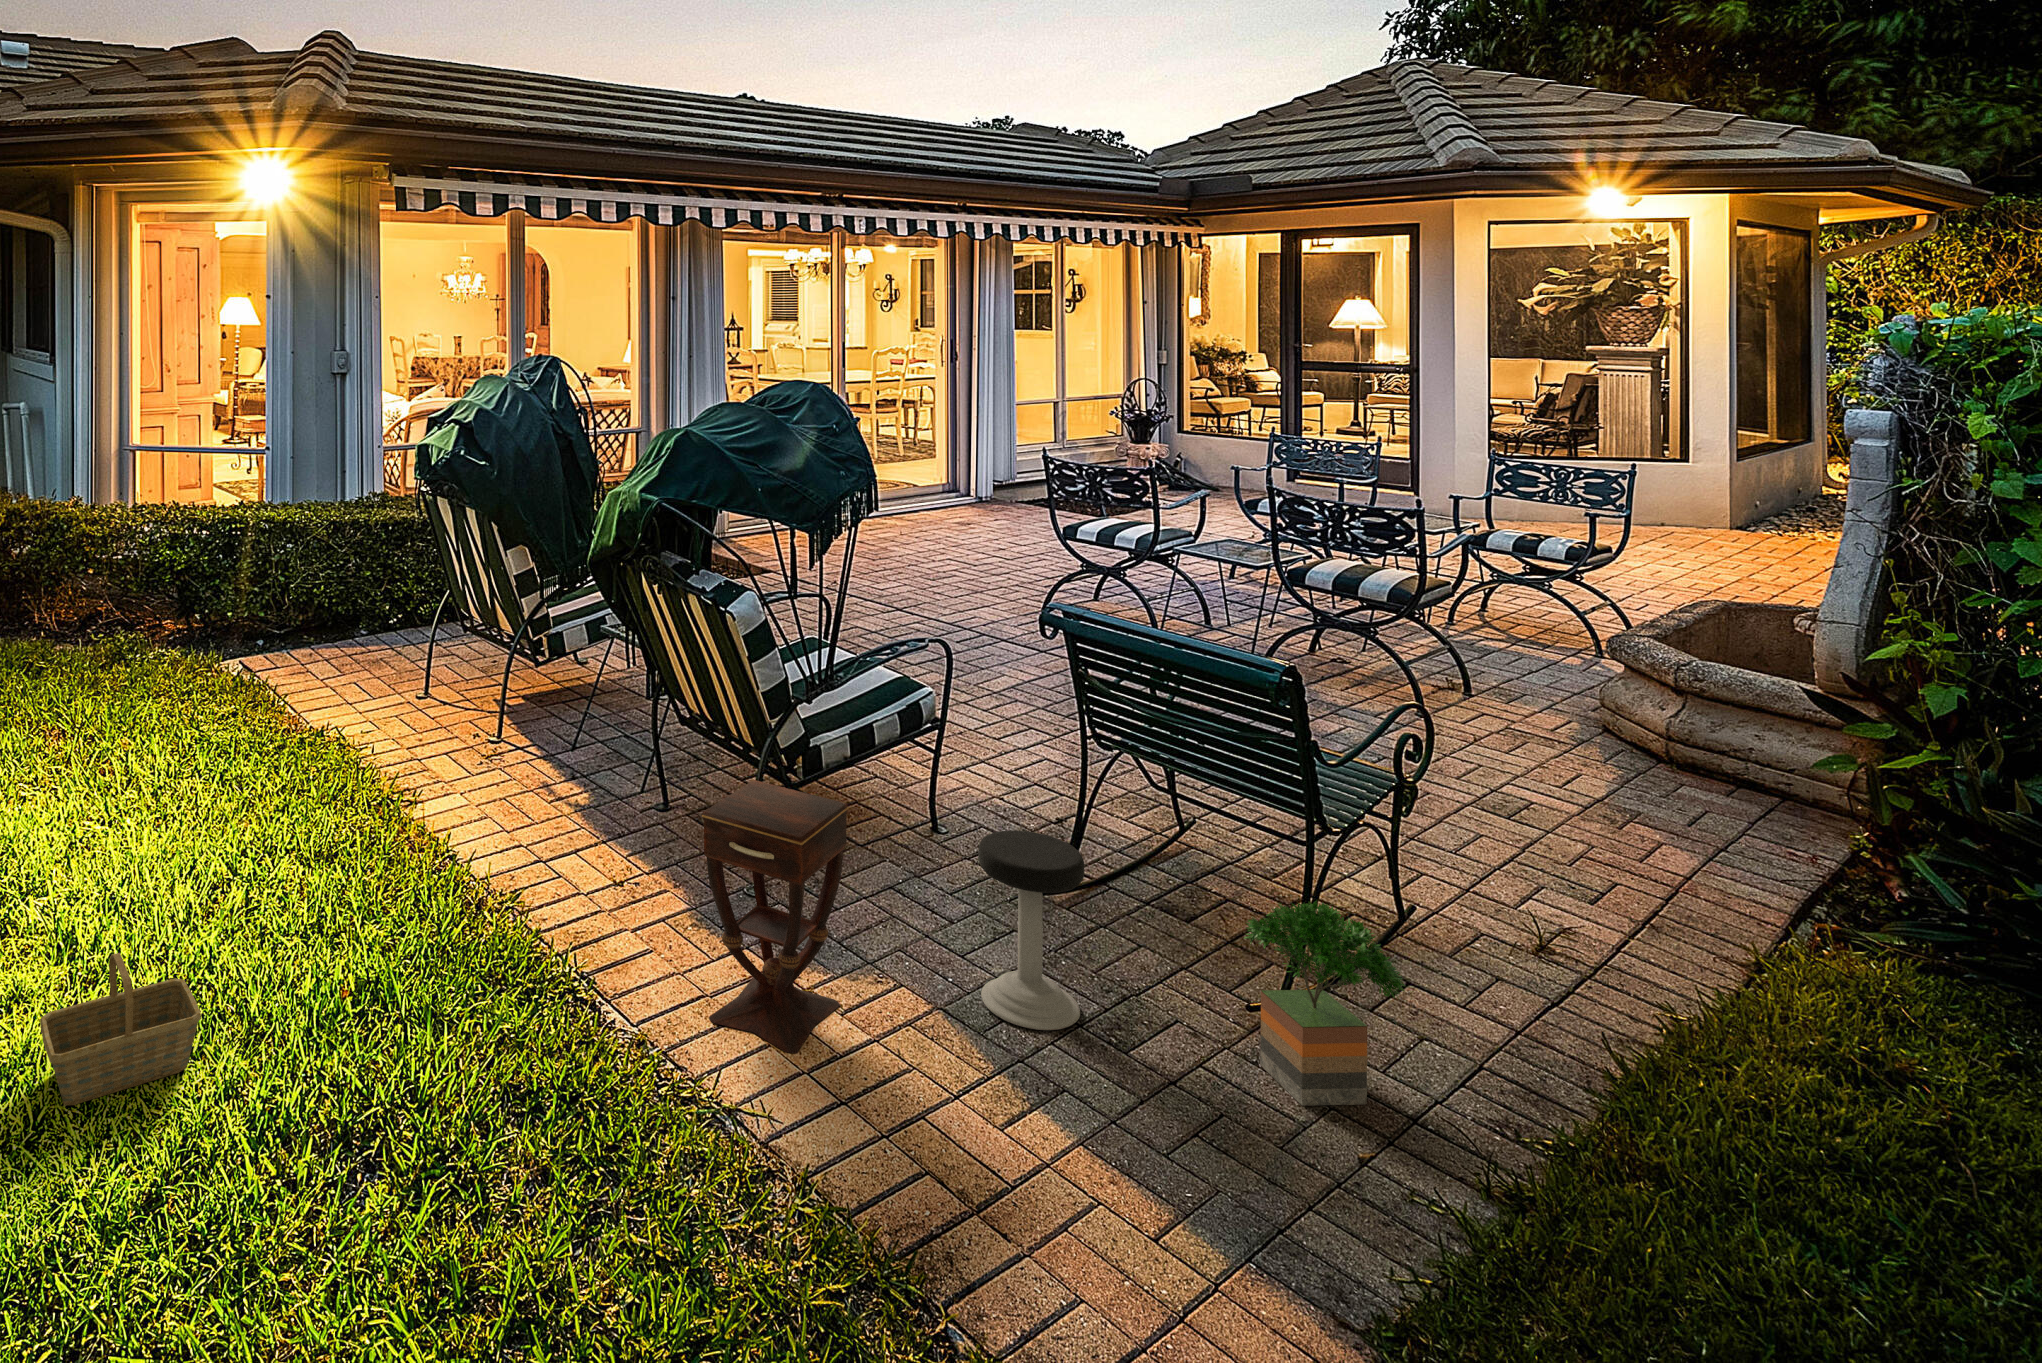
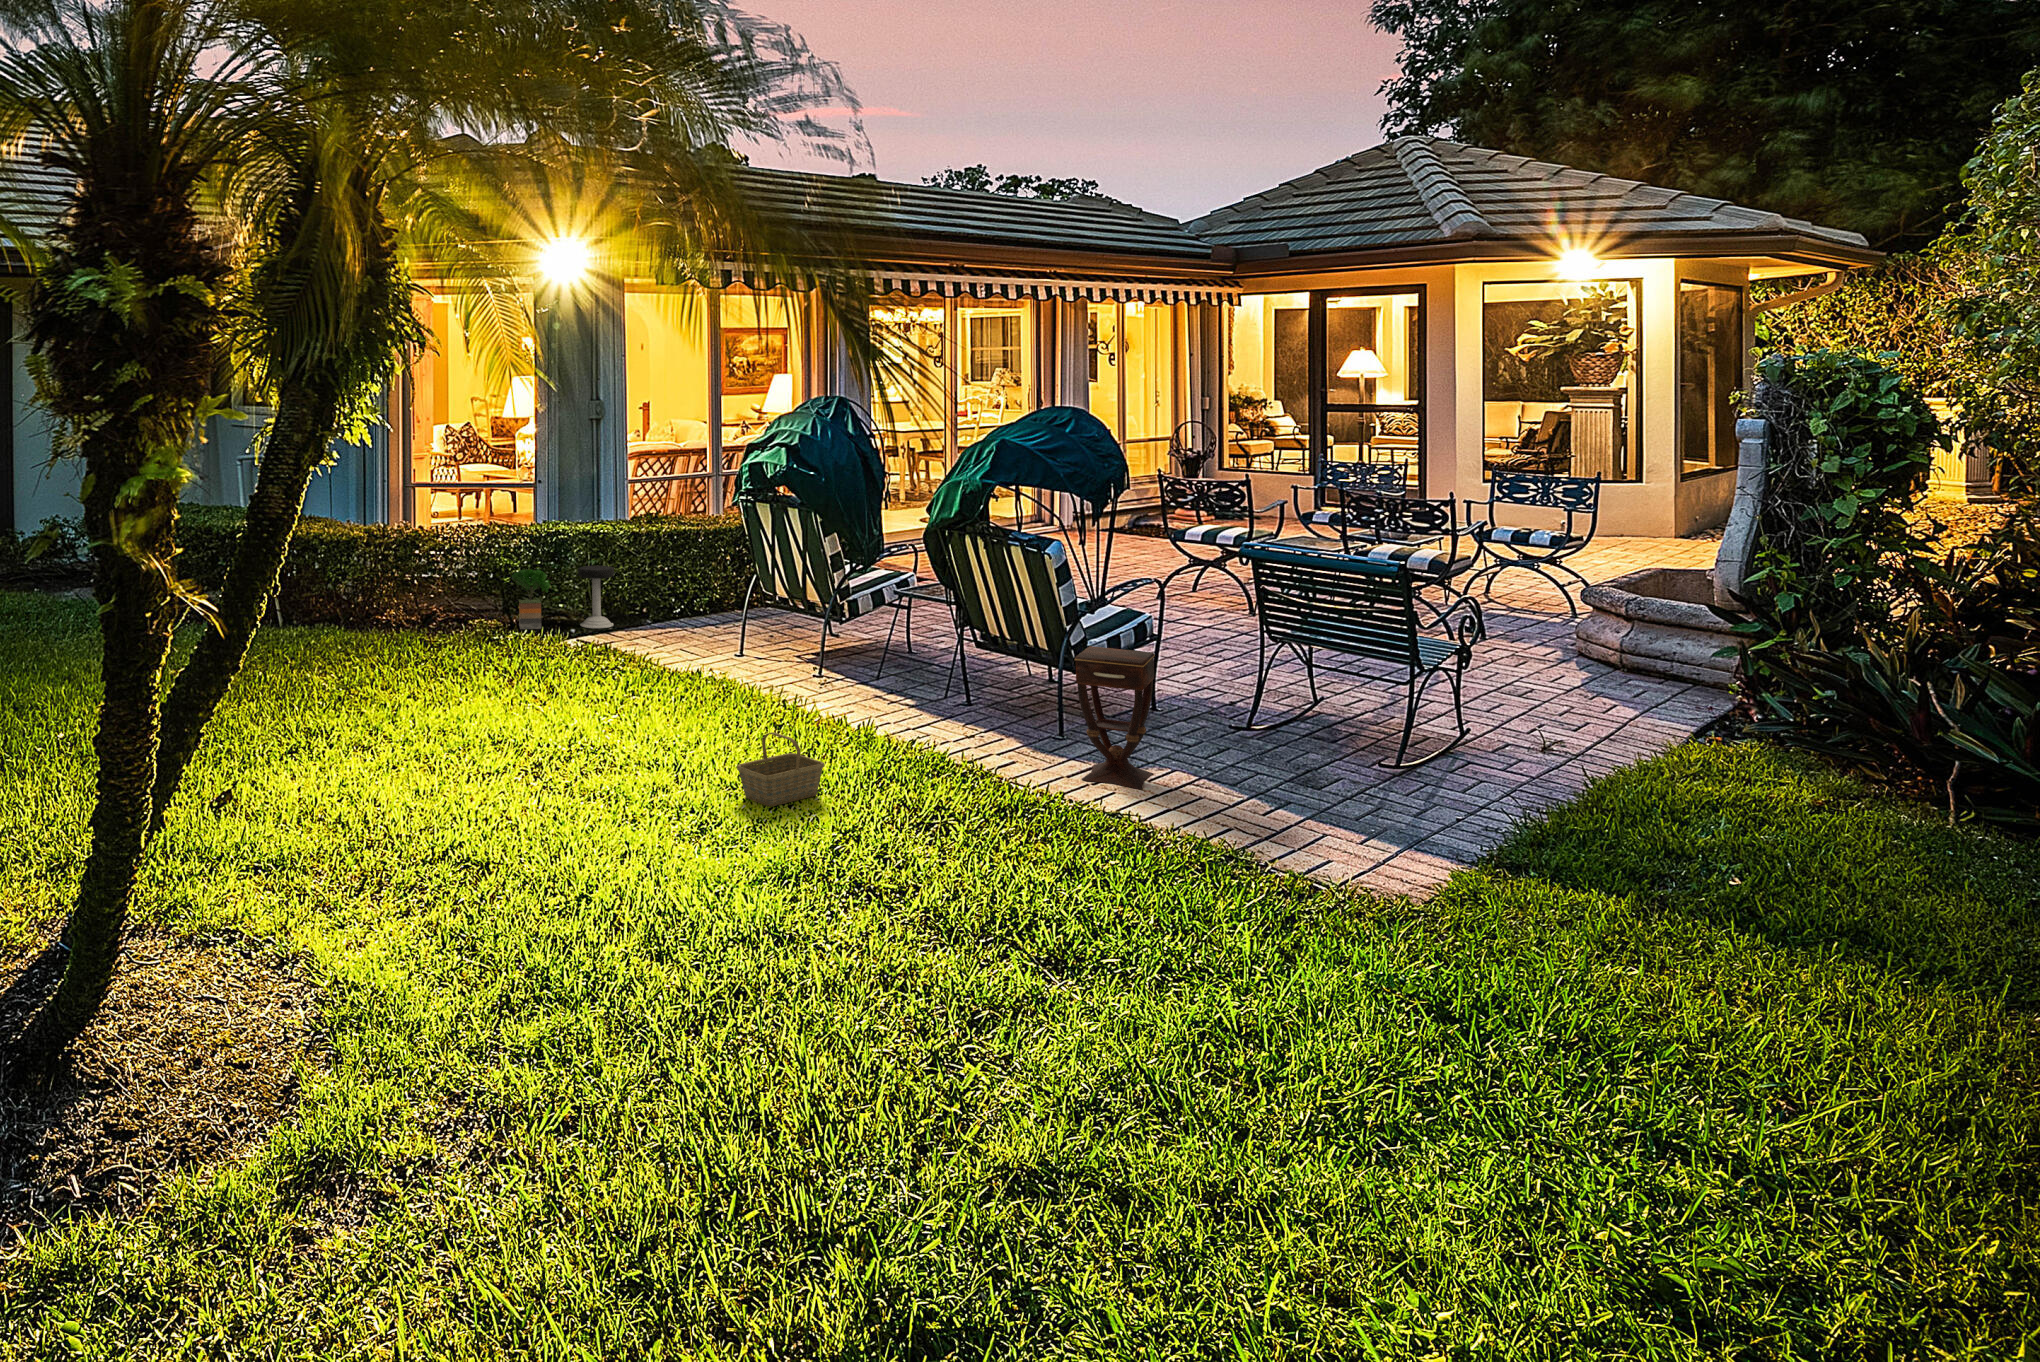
stool: present [978,830,1084,1030] -> present [578,565,614,629]
potted tree: present [1245,900,1405,1106] -> present [512,569,550,629]

